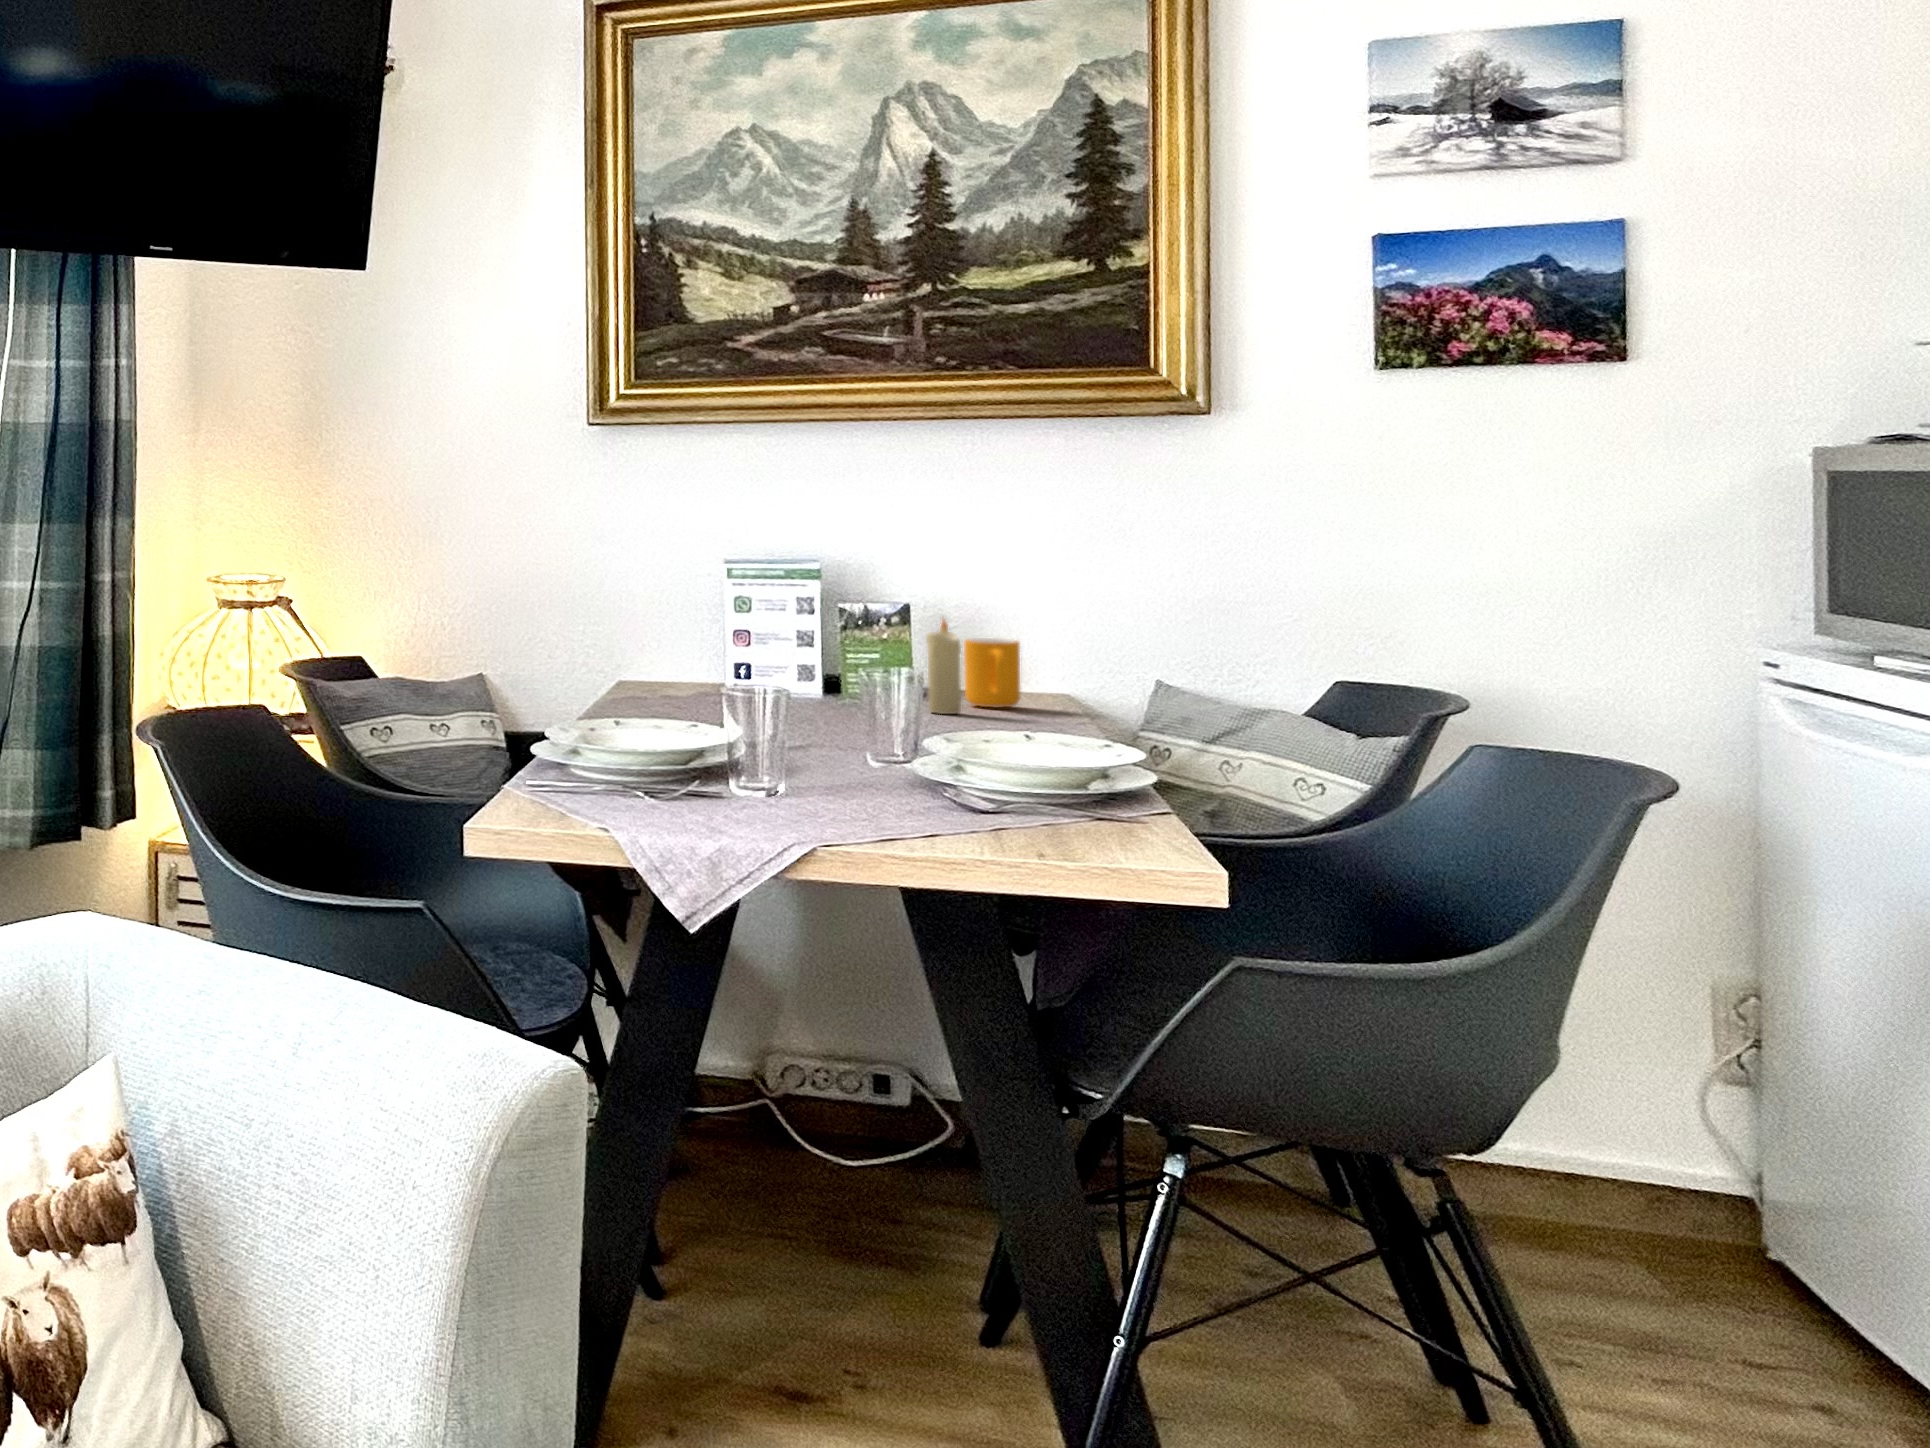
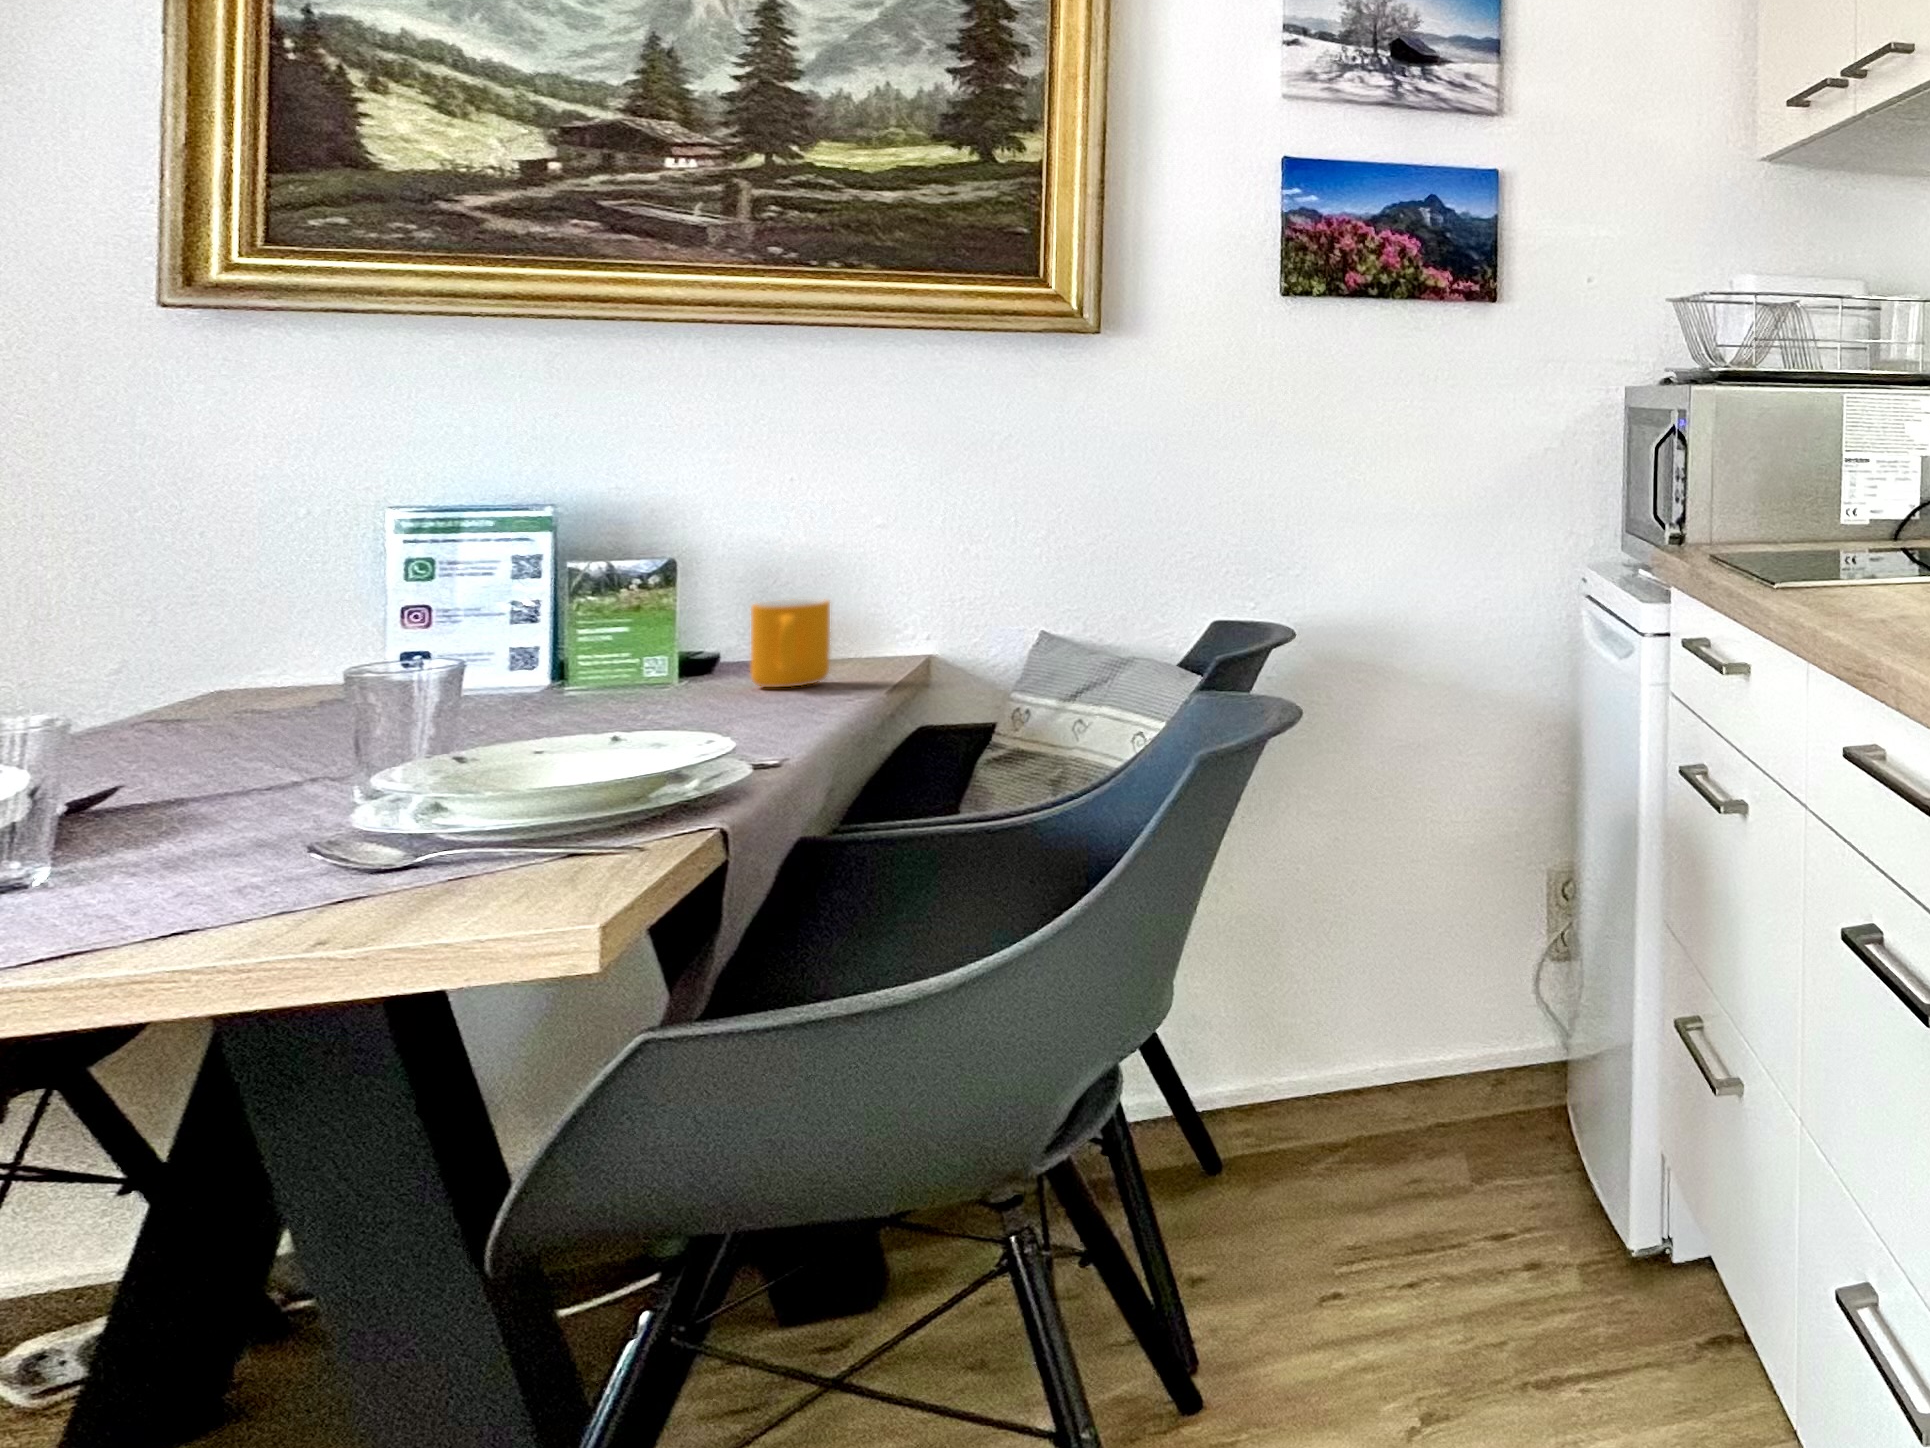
candle: present [926,619,961,714] -> none [662,579,712,707]

